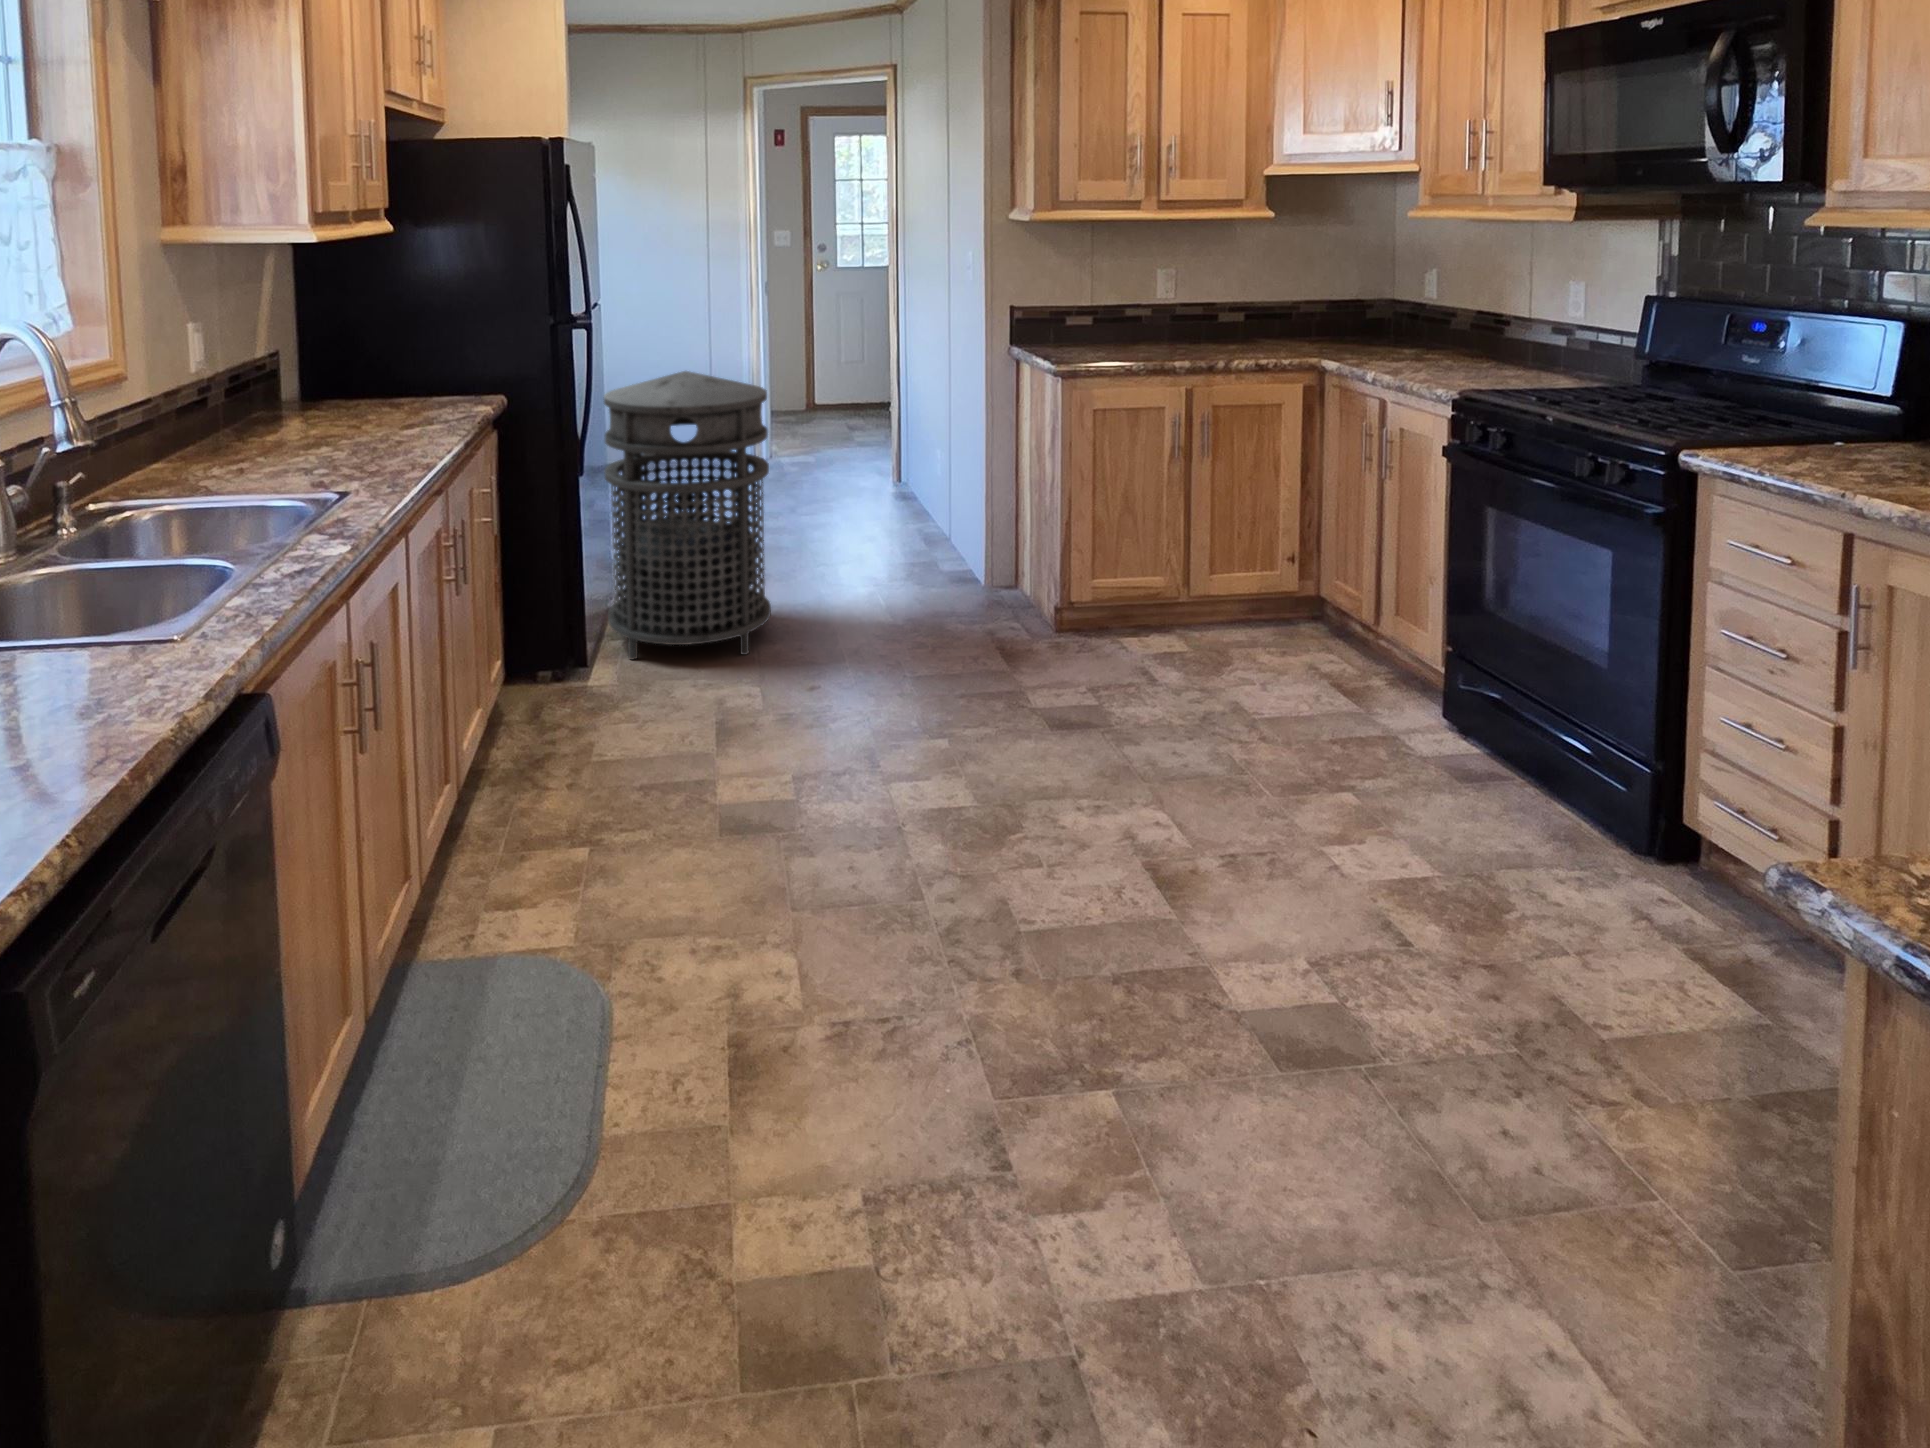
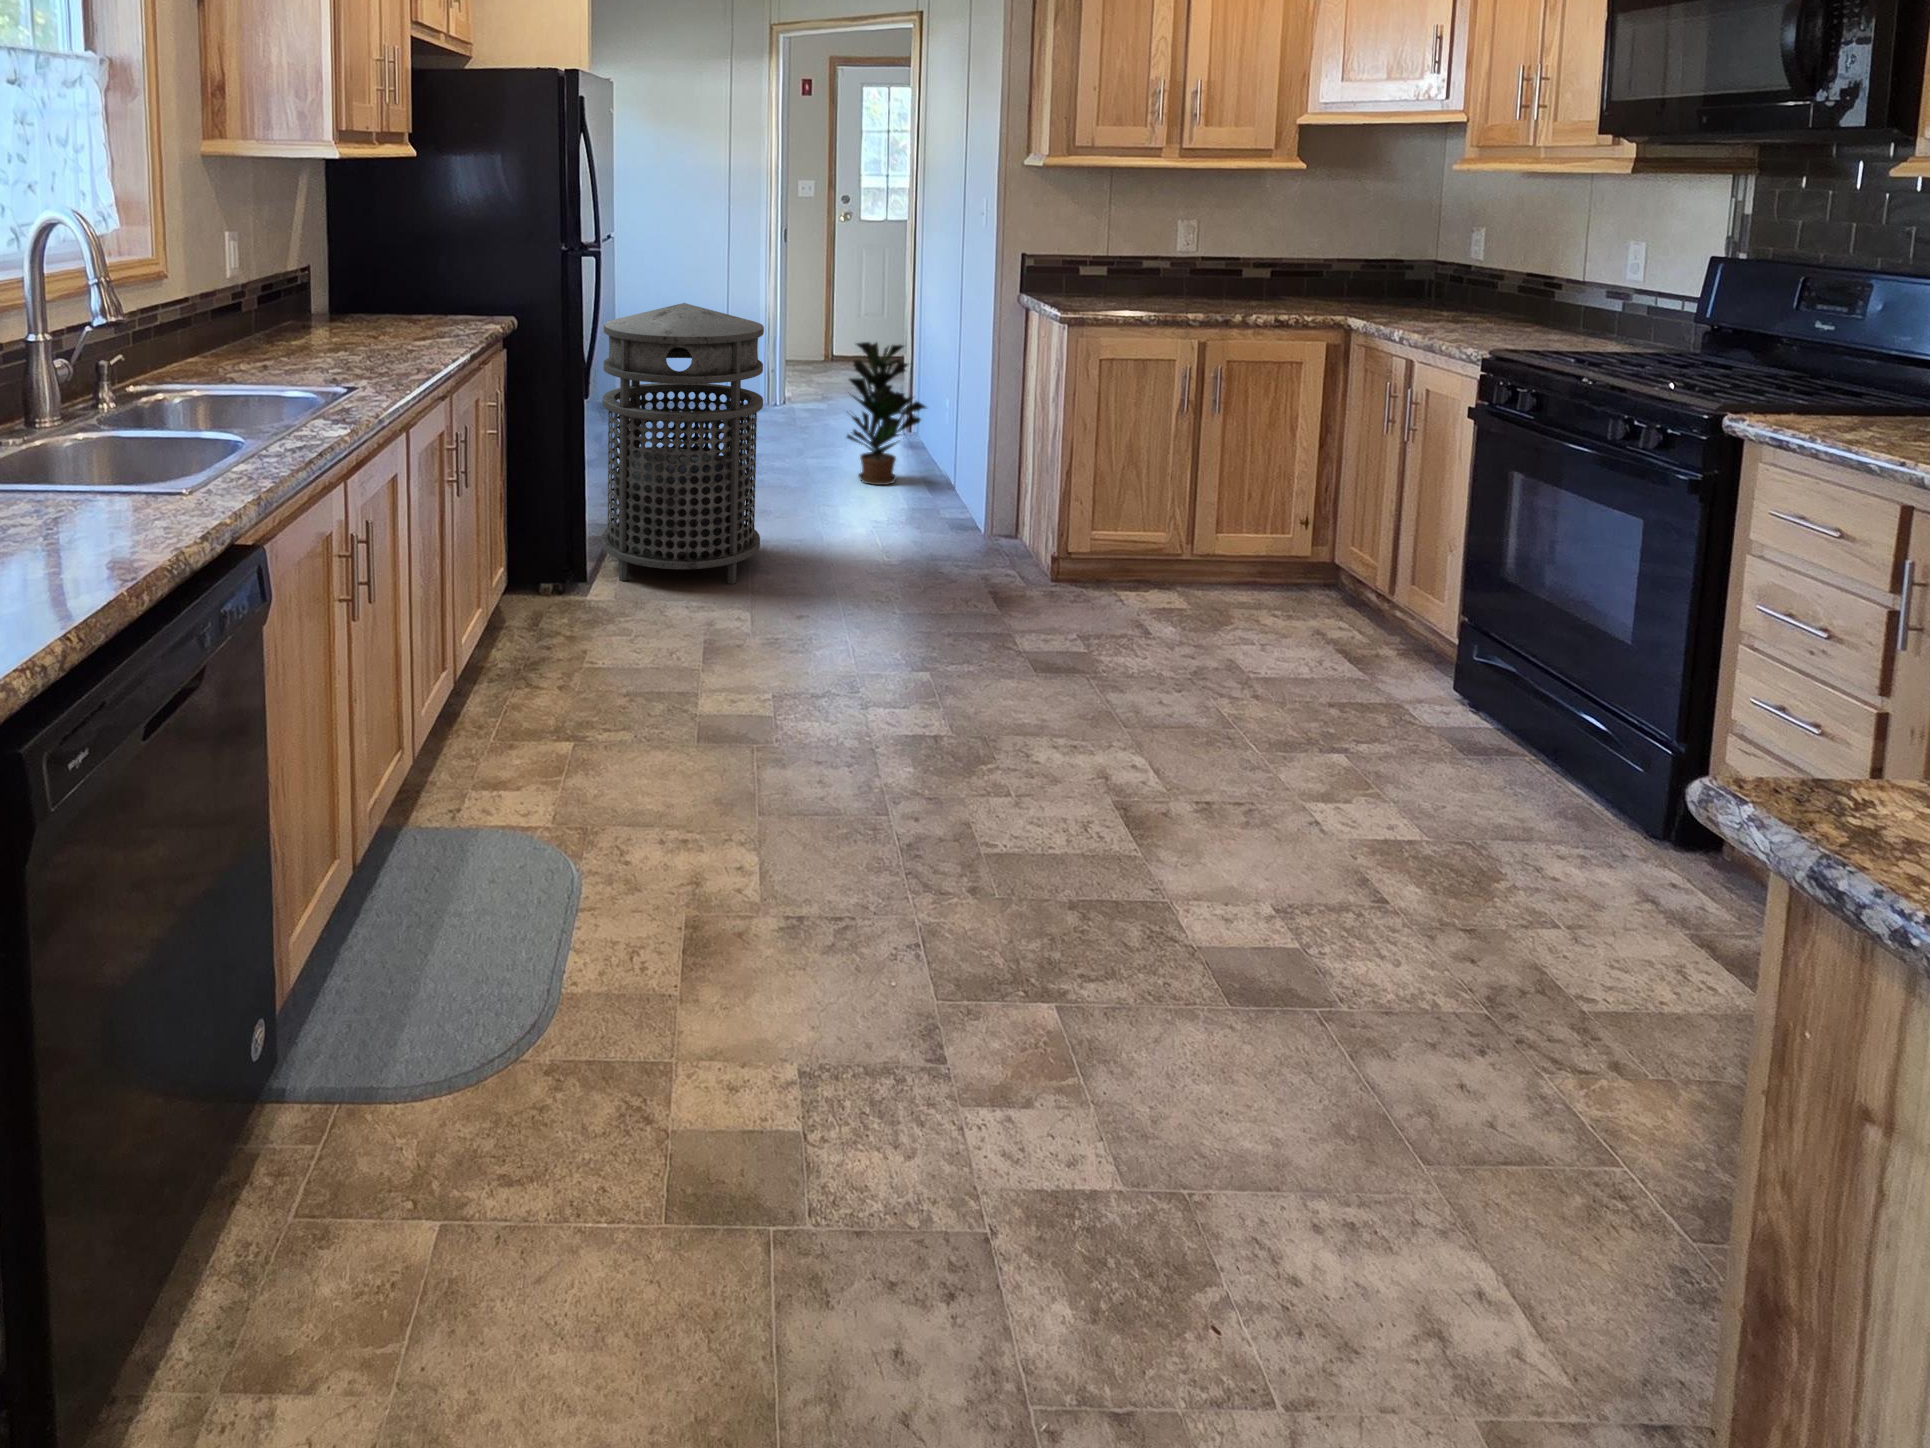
potted plant: none [845,396,927,539] -> present [847,342,926,485]

